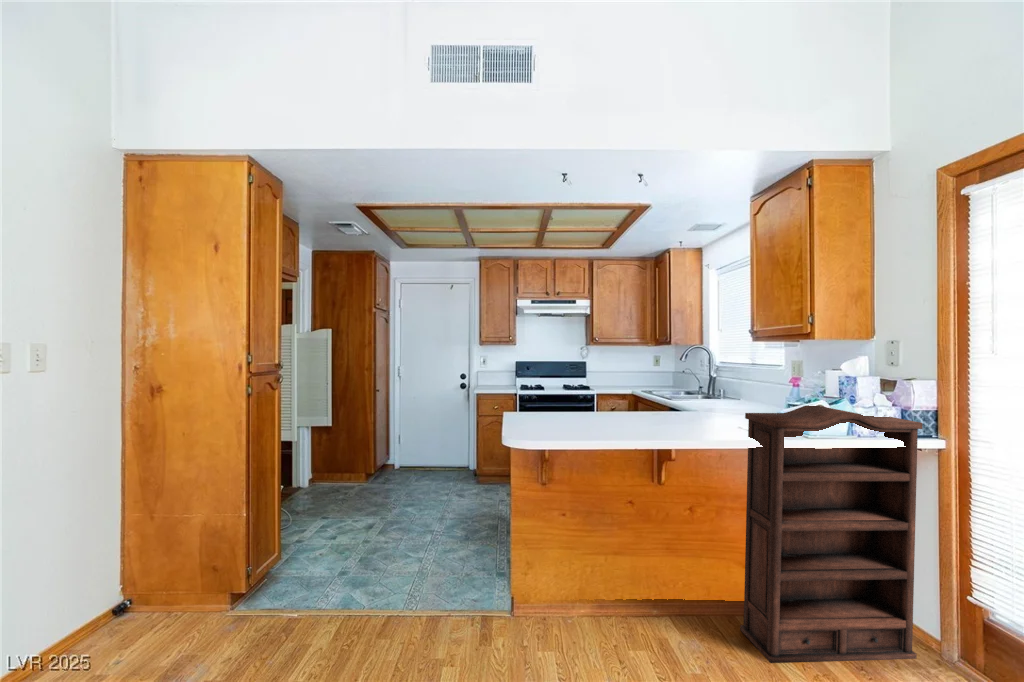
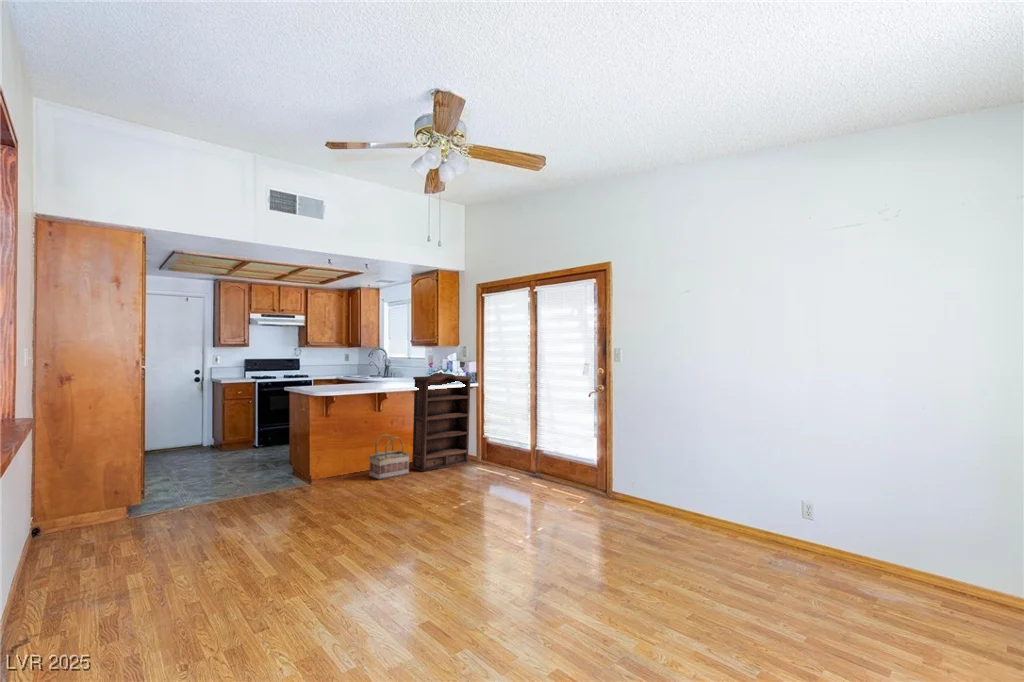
basket: none [632,543,733,665] -> present [369,434,410,480]

